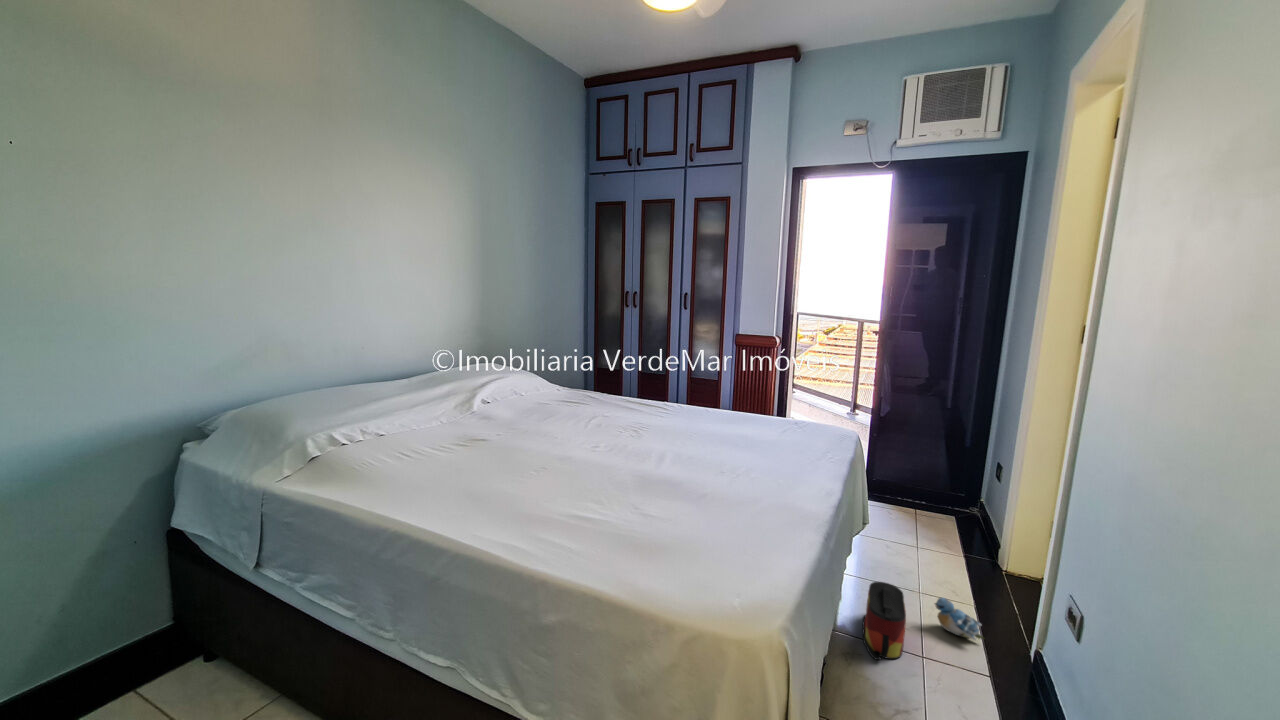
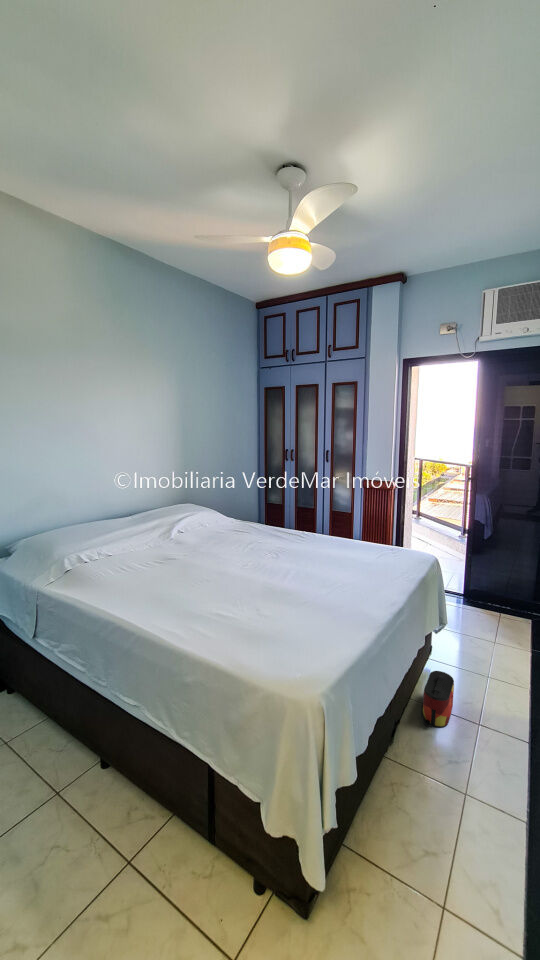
plush toy: present [935,598,984,640] -> none [480,686,516,720]

